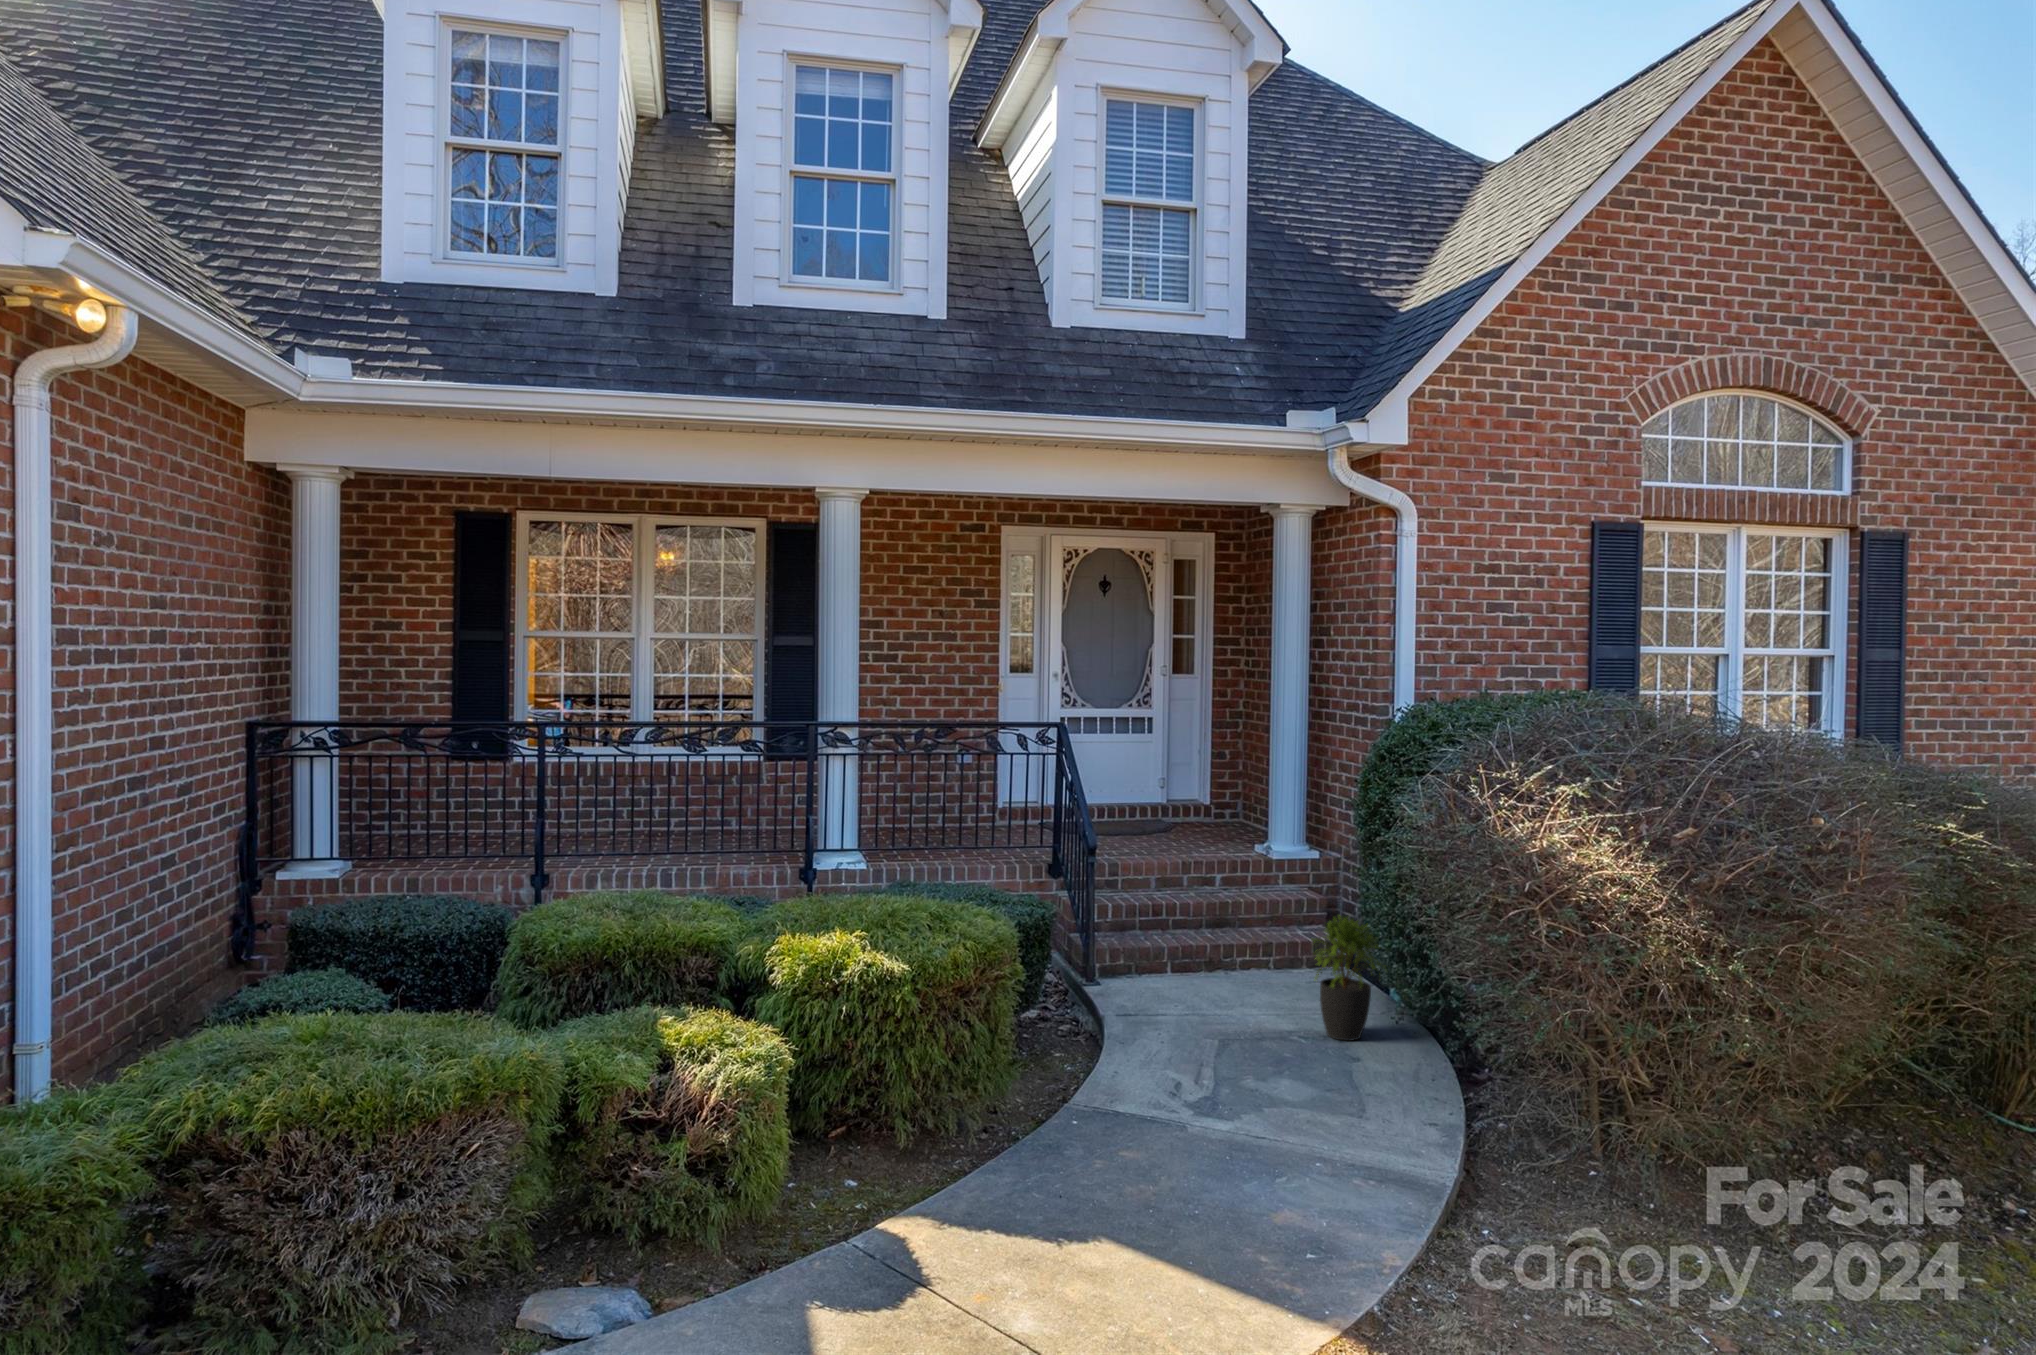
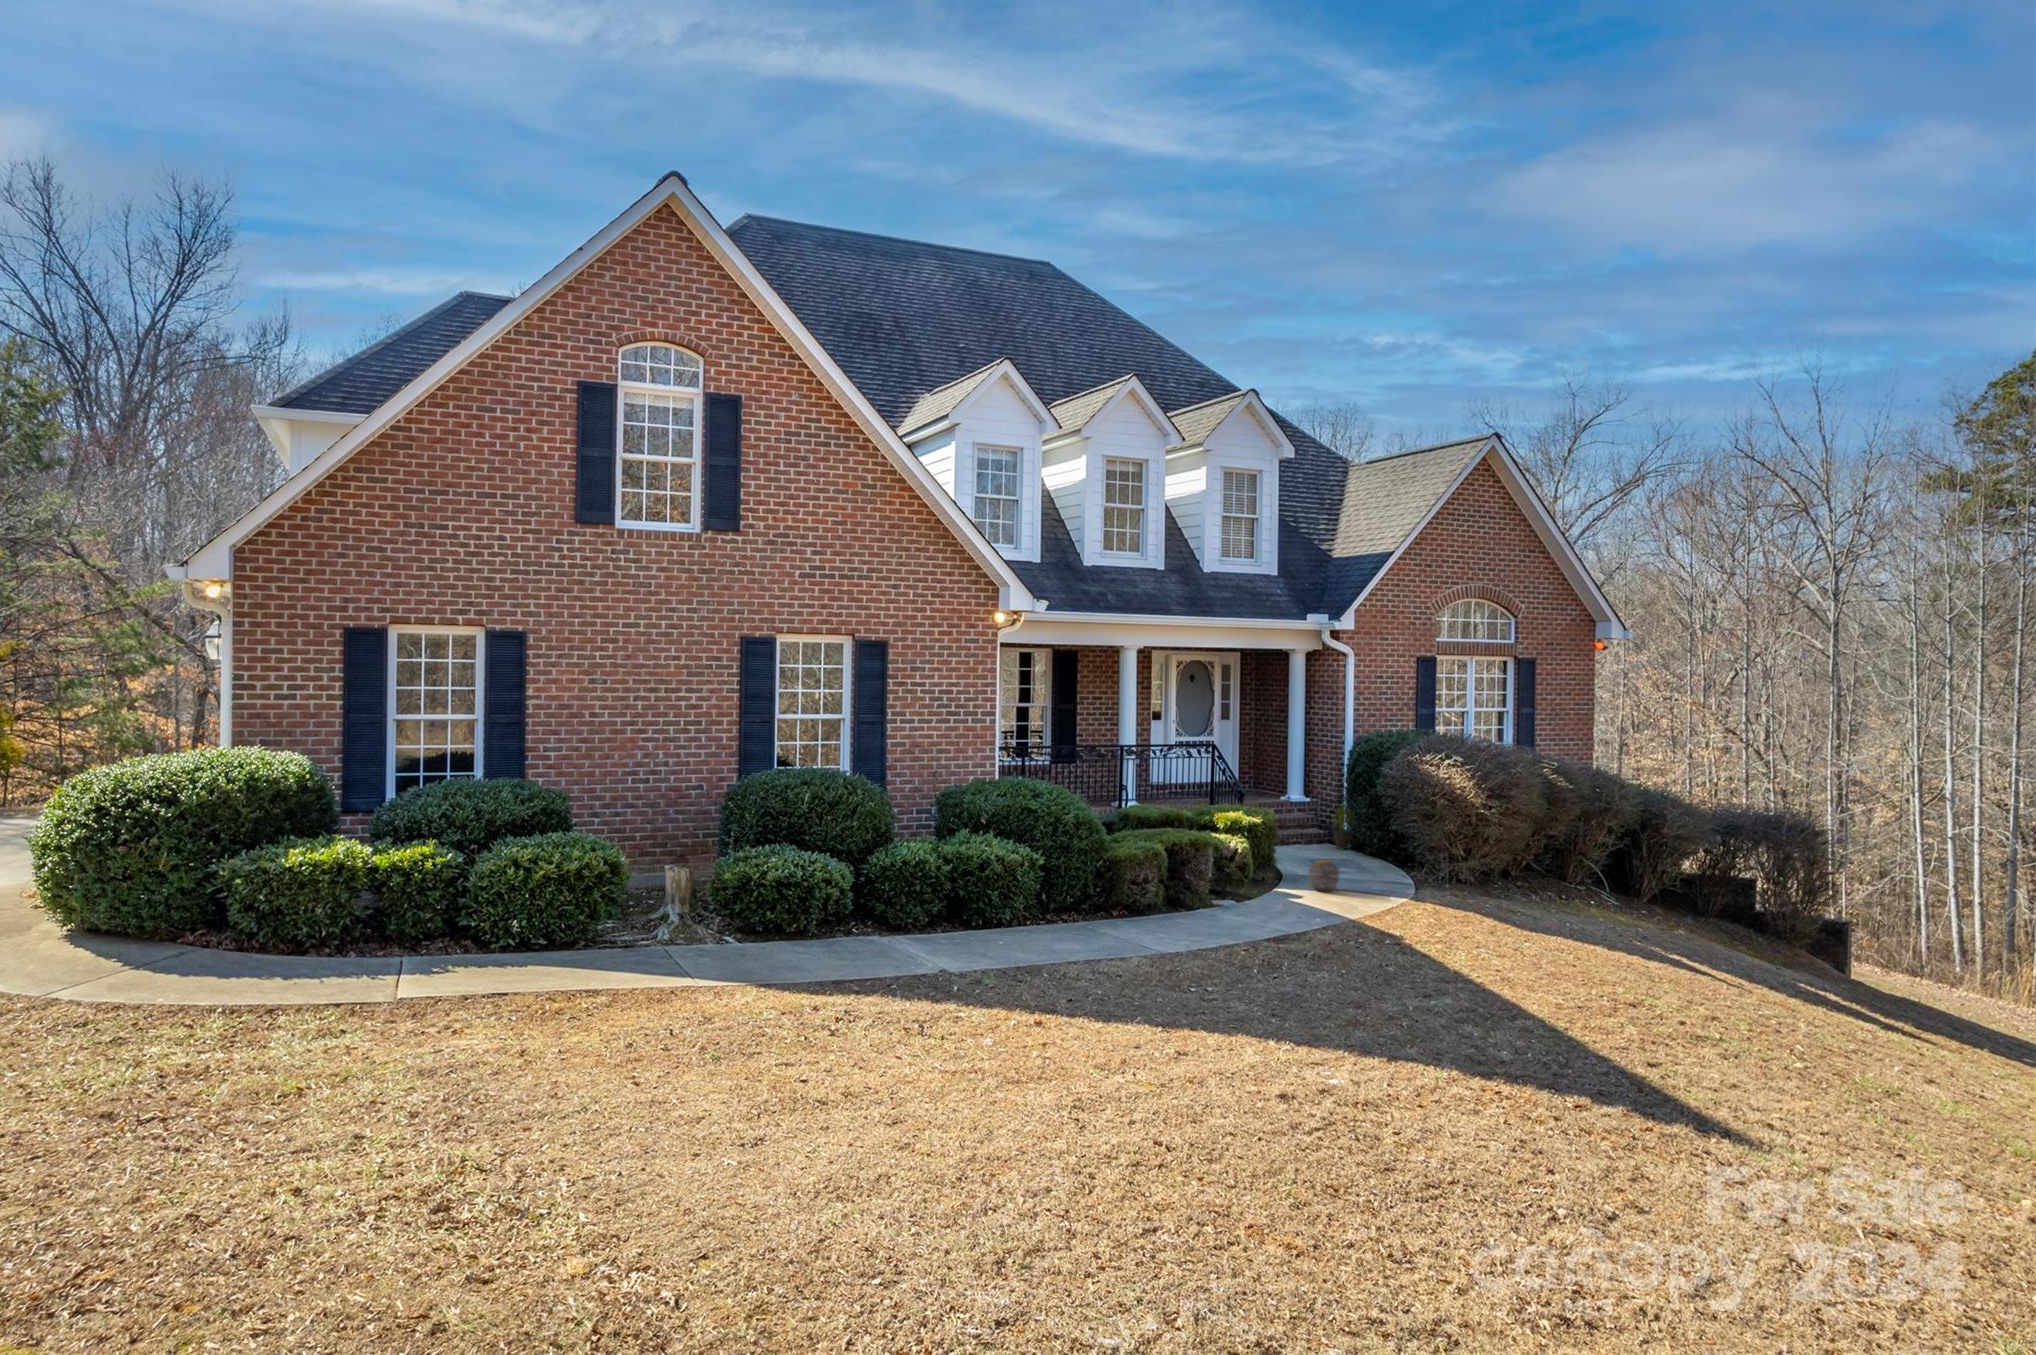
woven basket: none [1073,1157,1186,1295] -> present [1310,859,1339,892]

